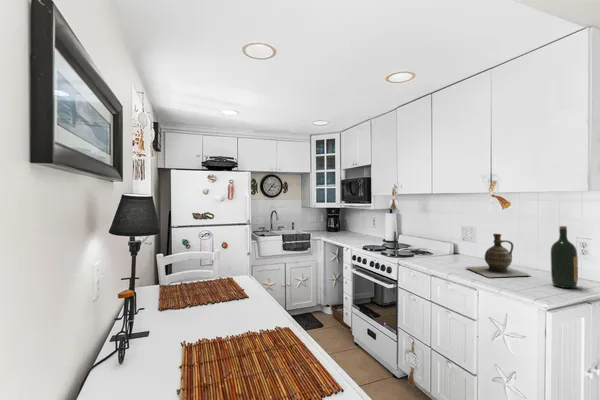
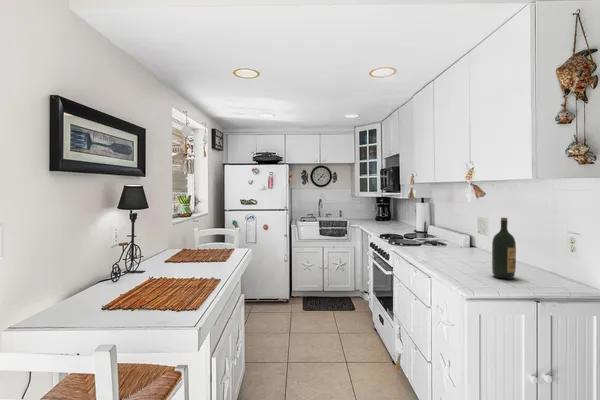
ceramic jug: present [466,234,529,277] -> none [438,224,491,267]

